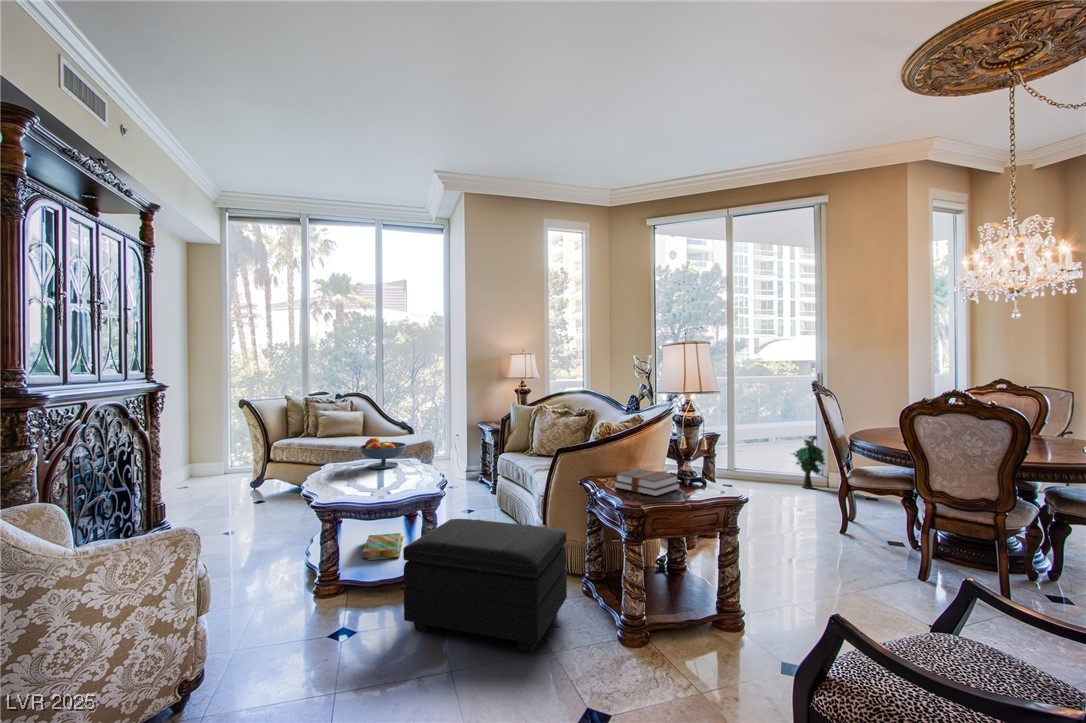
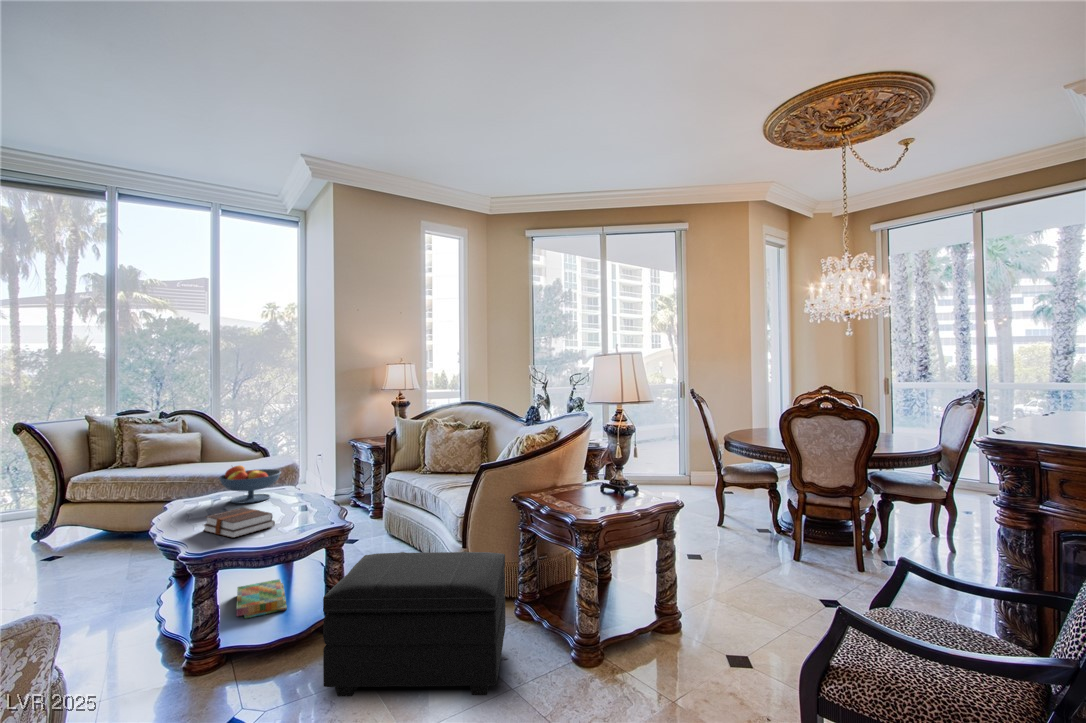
decorative plant: present [793,436,825,489] -> none [661,439,691,489]
hardback book: present [615,469,680,496] -> present [203,508,275,538]

